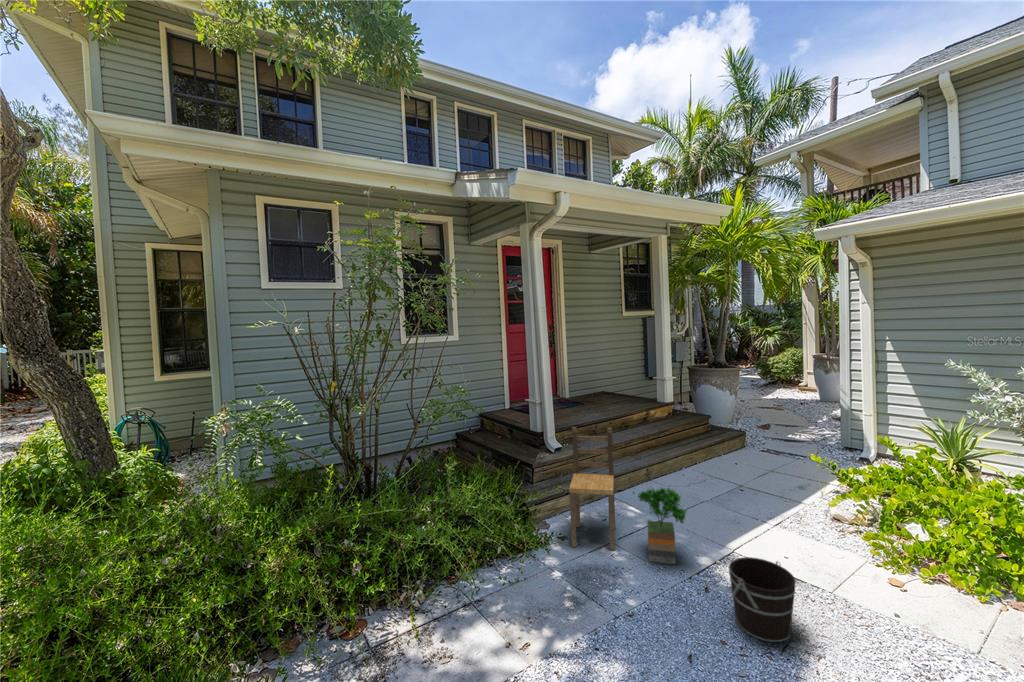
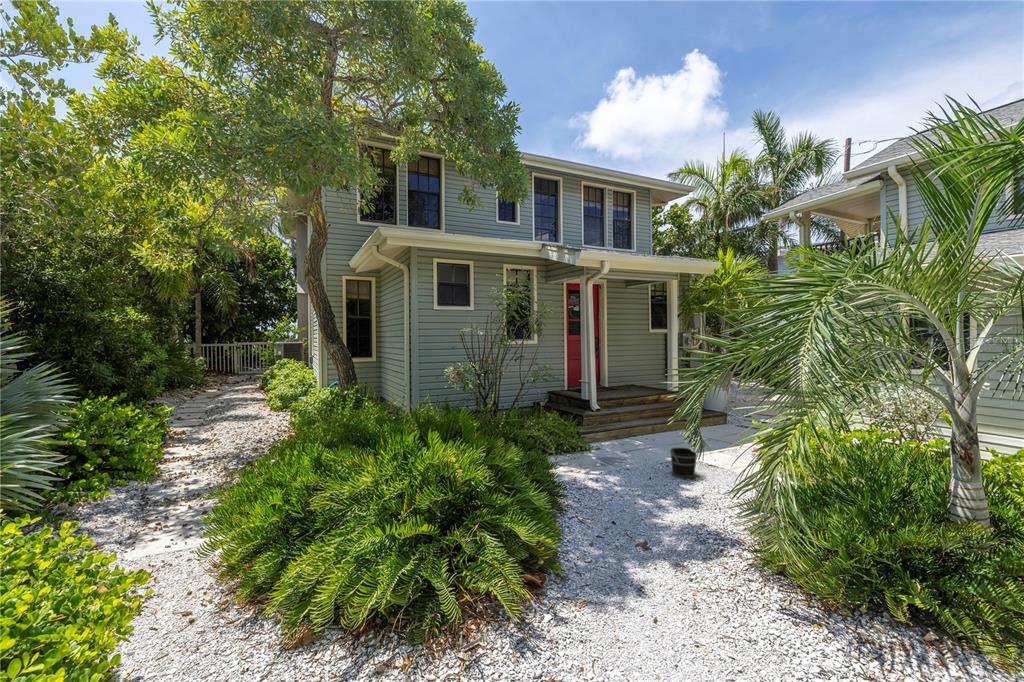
chair: present [569,427,616,550] -> none [602,393,627,454]
potted tree: present [638,488,686,564] -> none [636,422,661,459]

